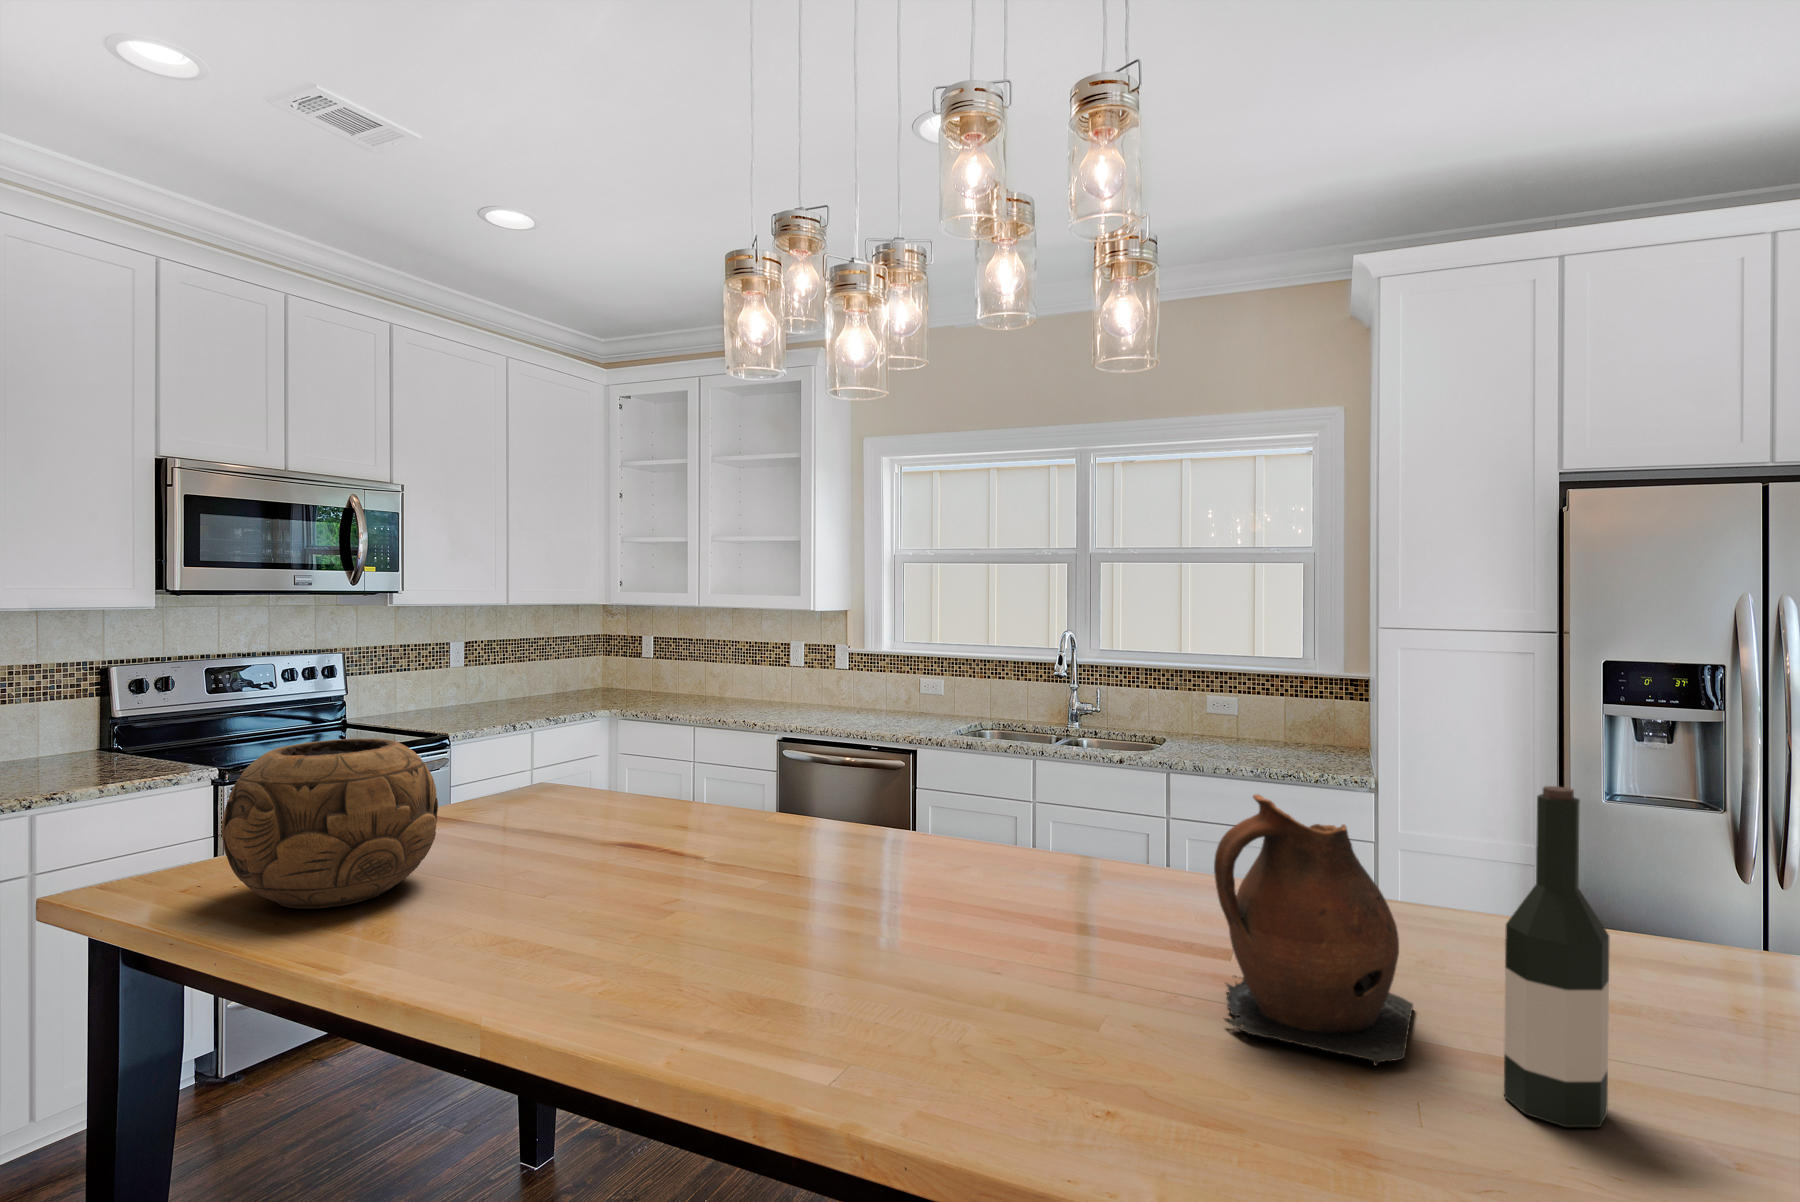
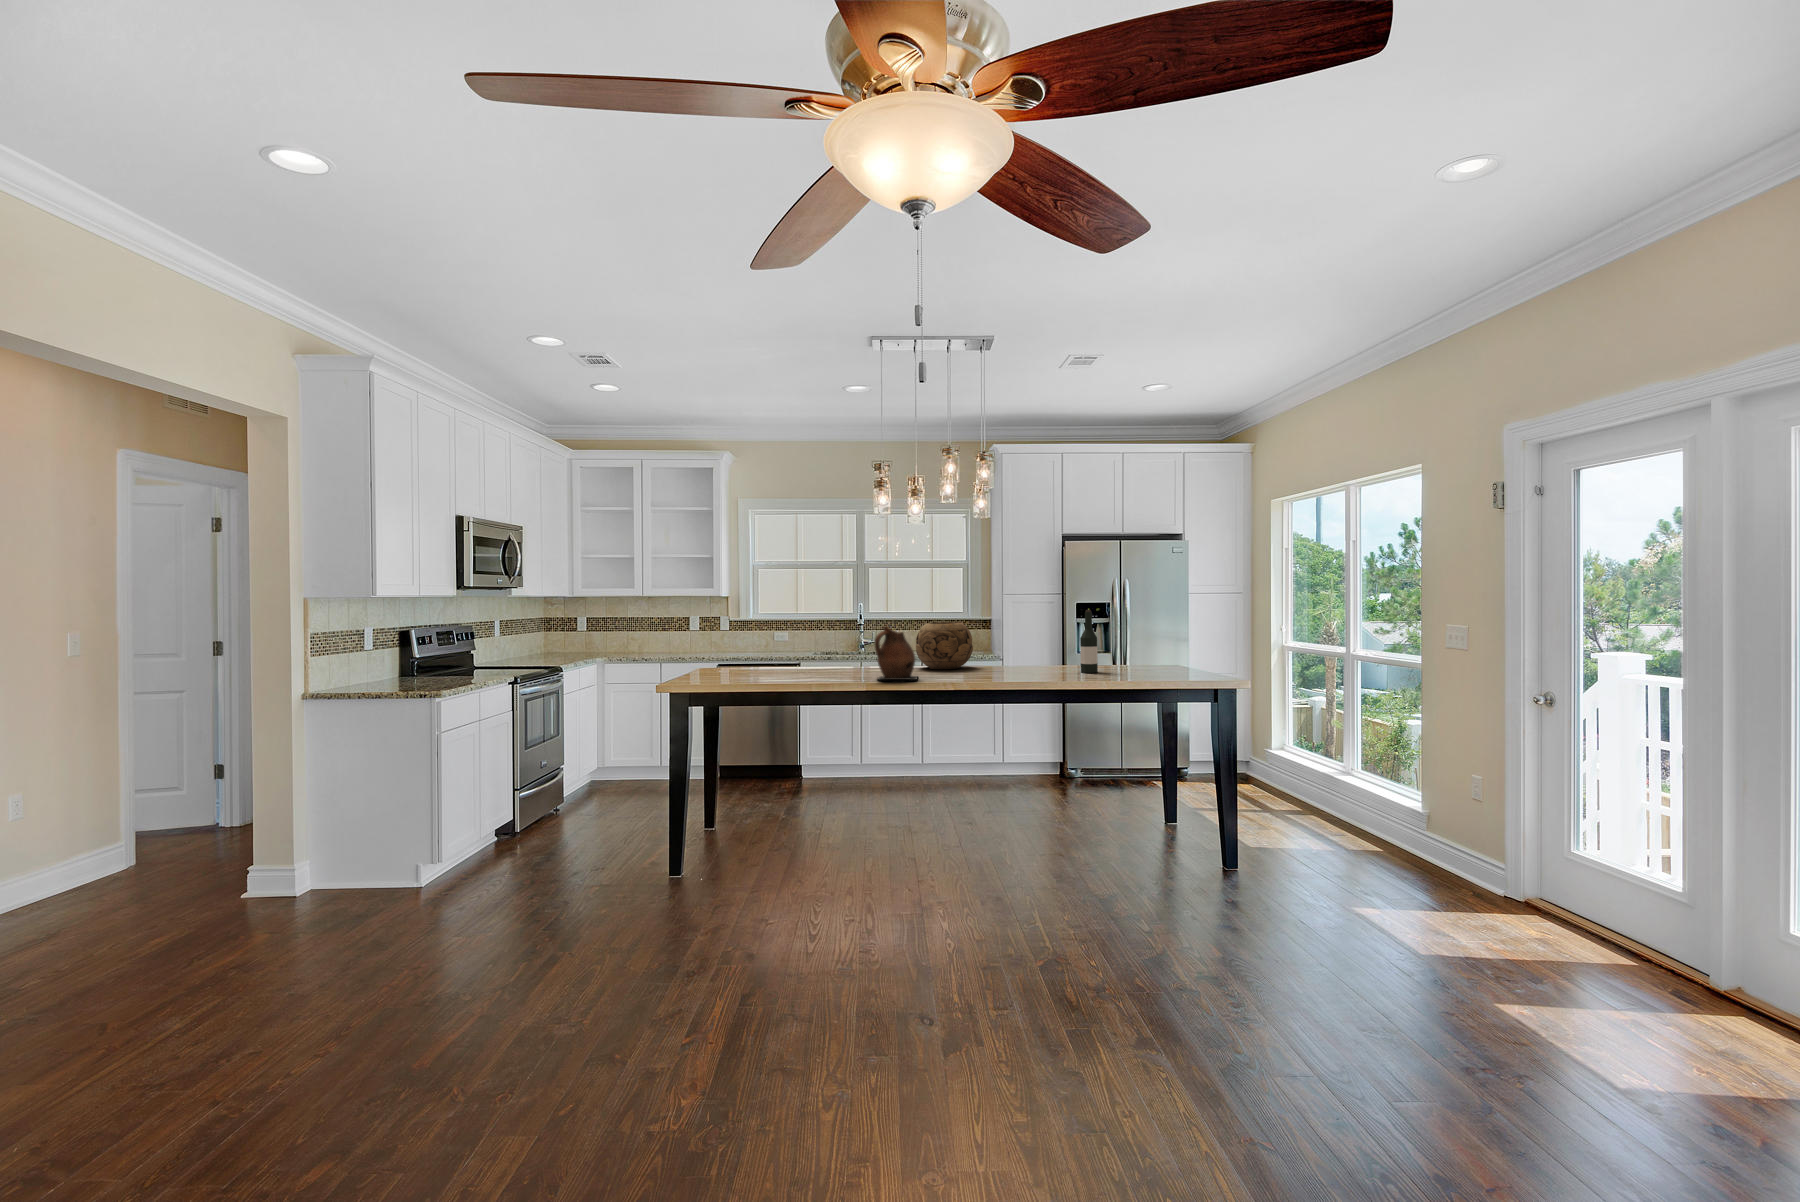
decorative bowl: present [221,739,438,909] -> present [916,622,973,669]
ceramic pitcher: present [1214,794,1413,1066] -> present [874,626,918,680]

